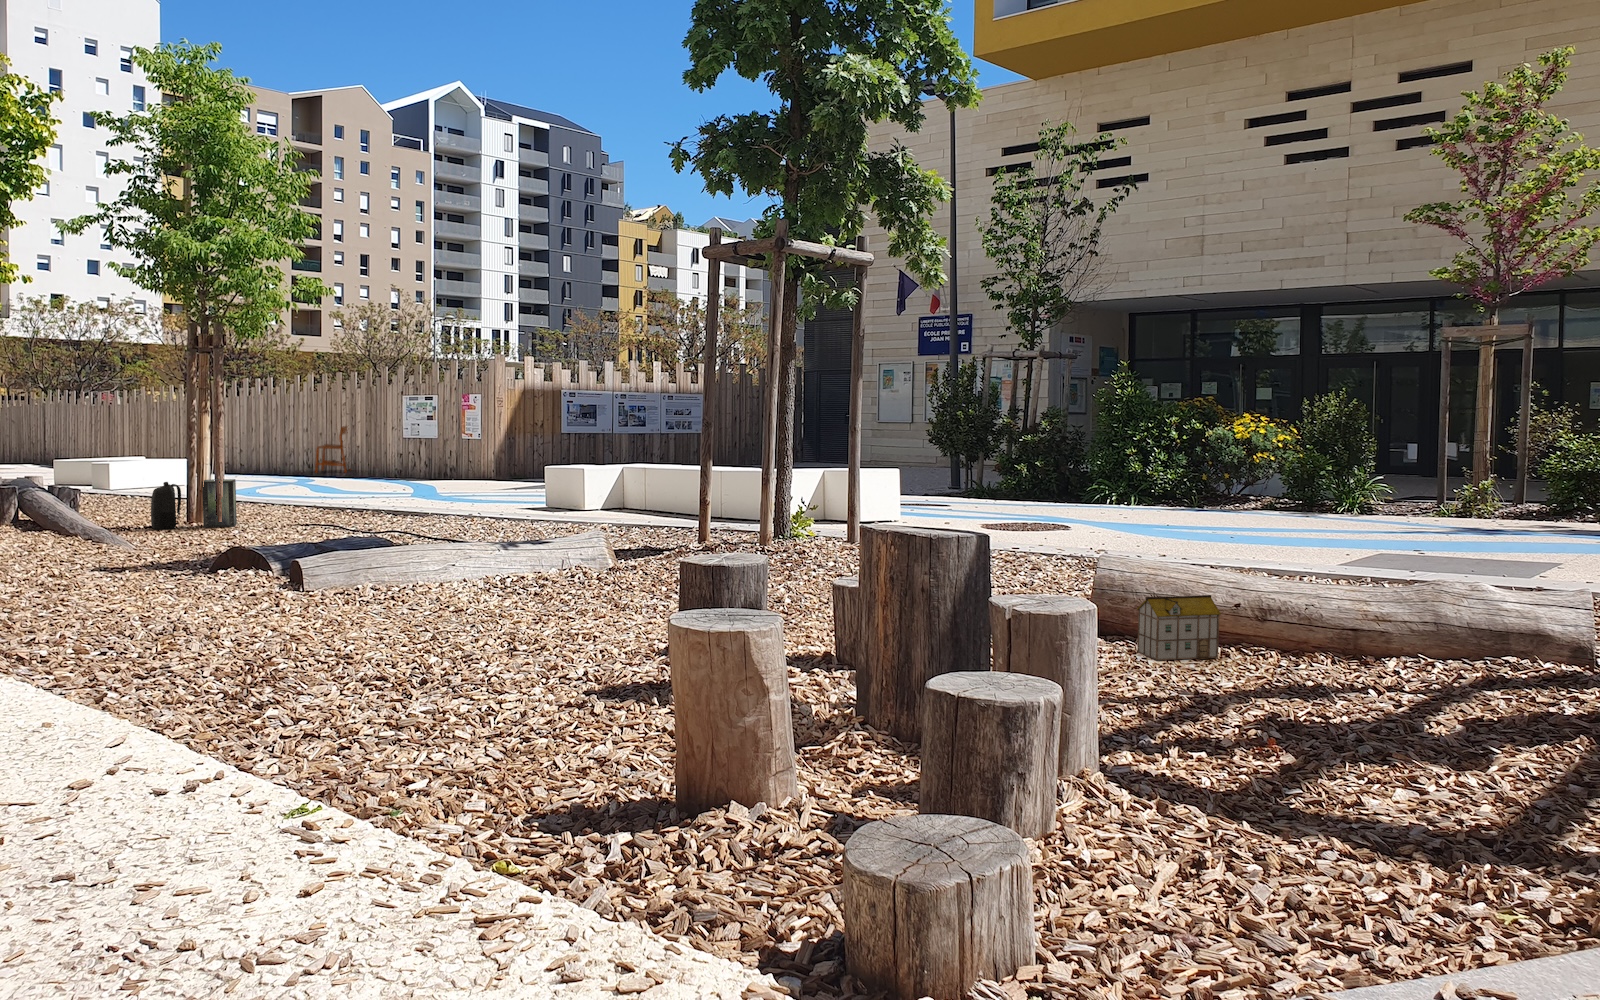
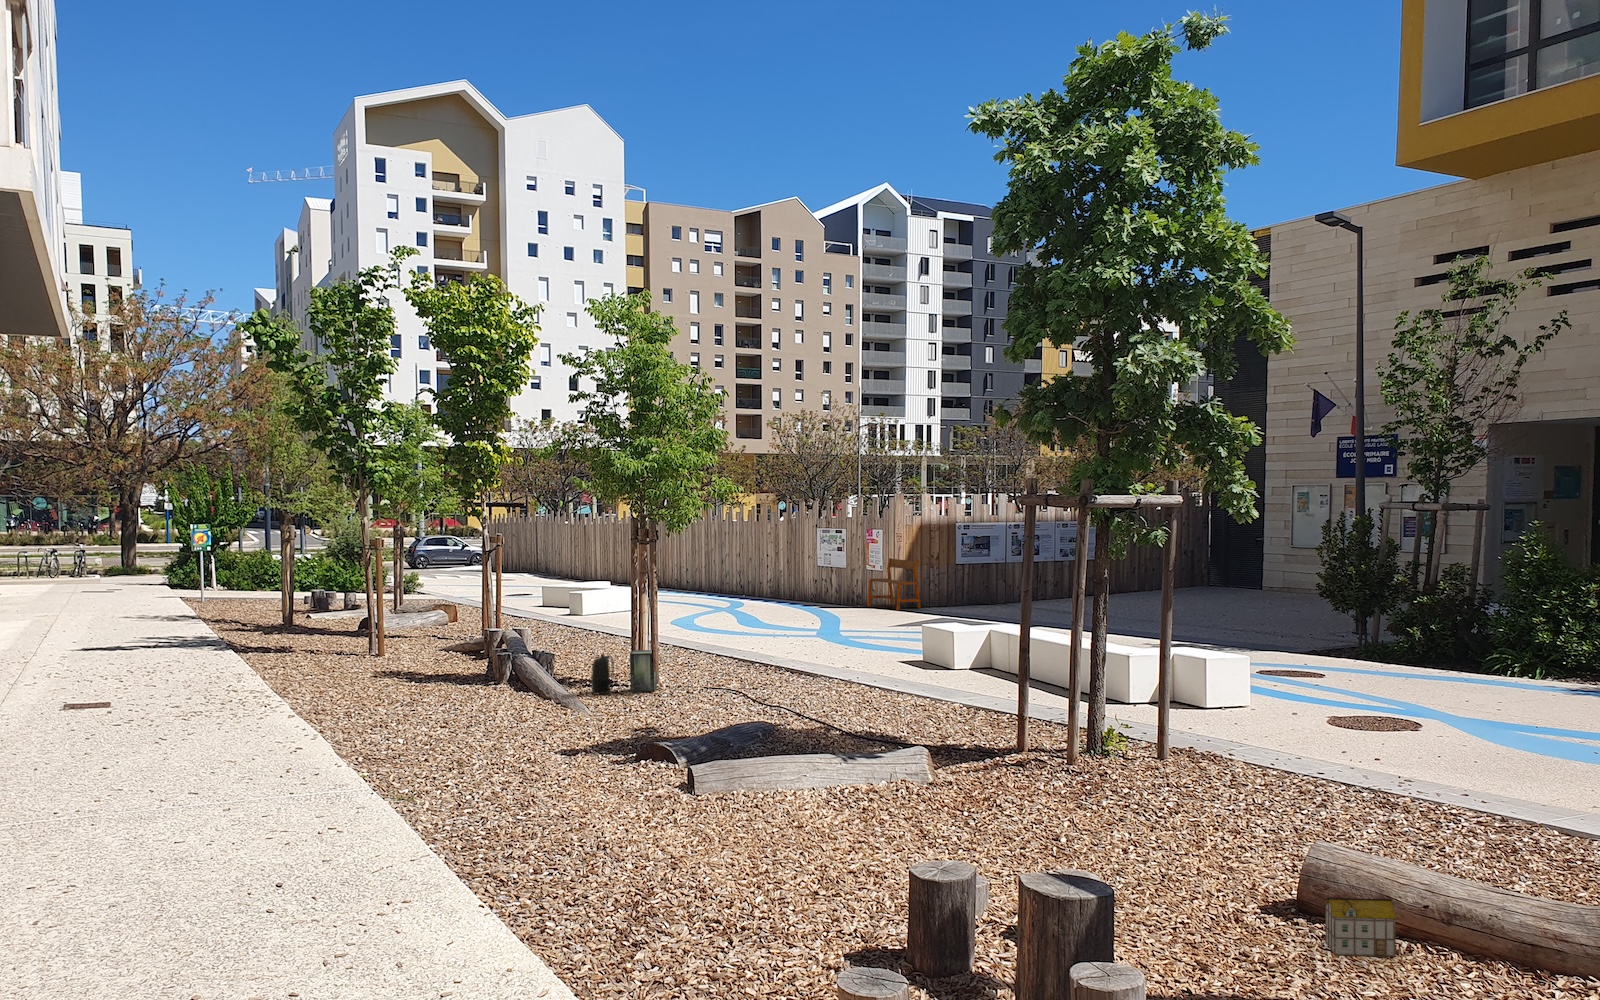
bench: present [315,426,348,473] -> present [867,558,921,610]

